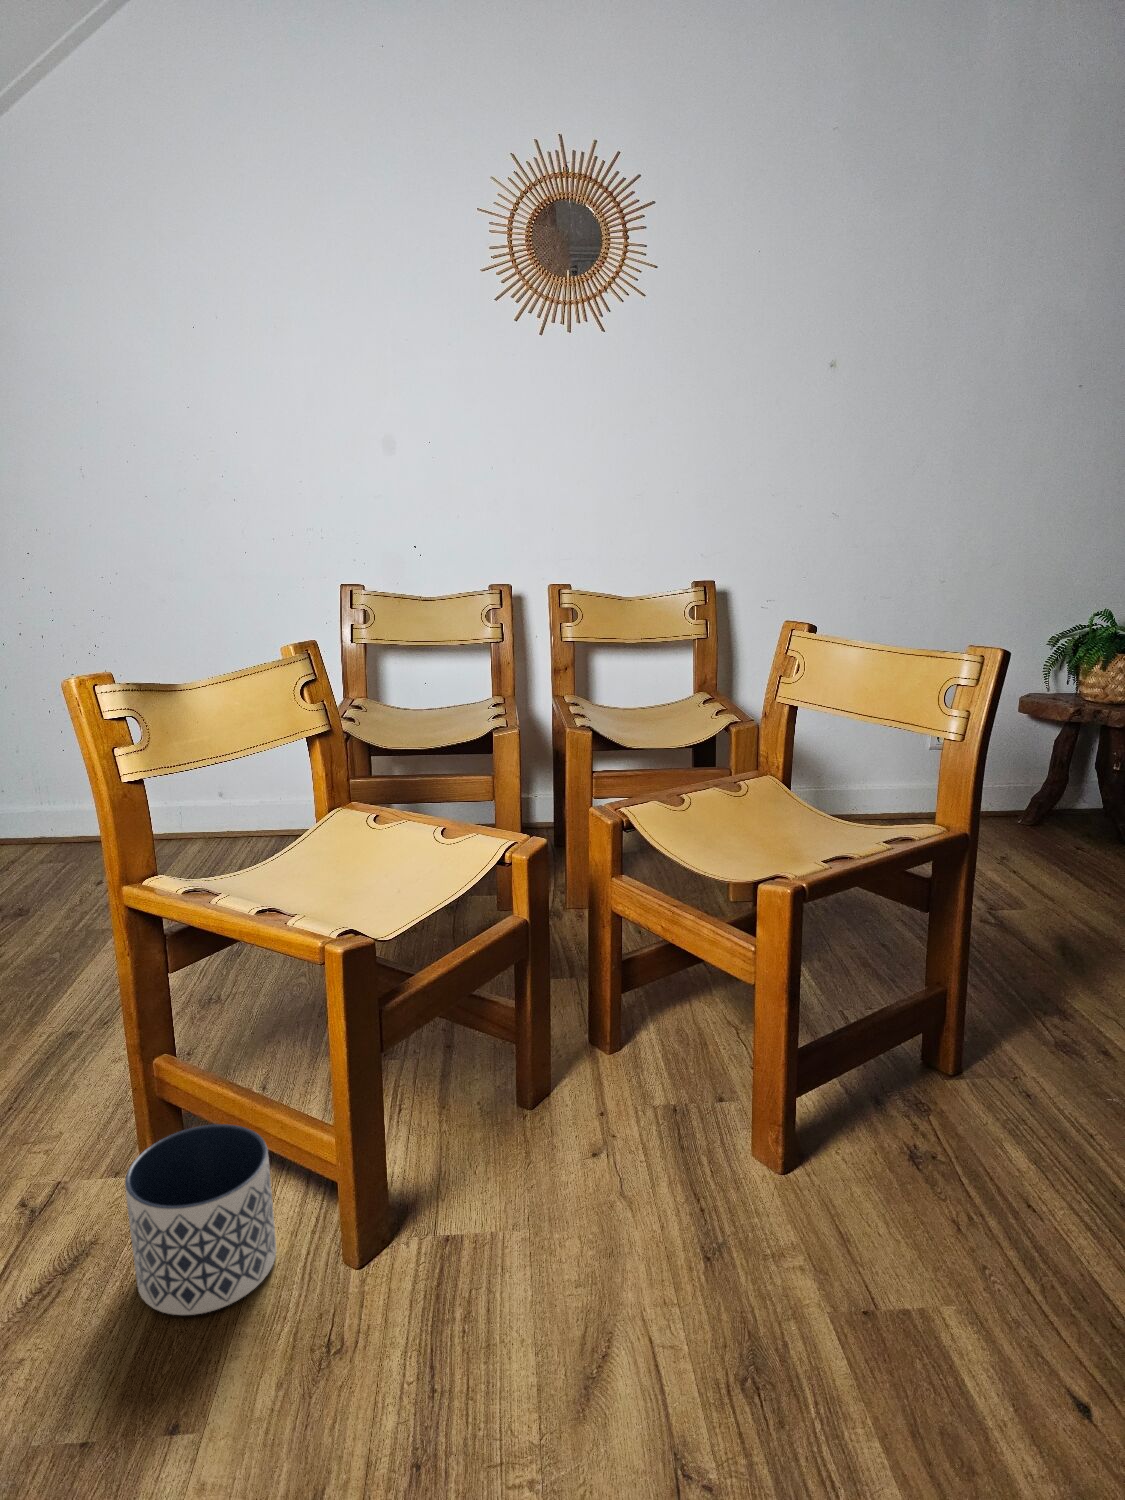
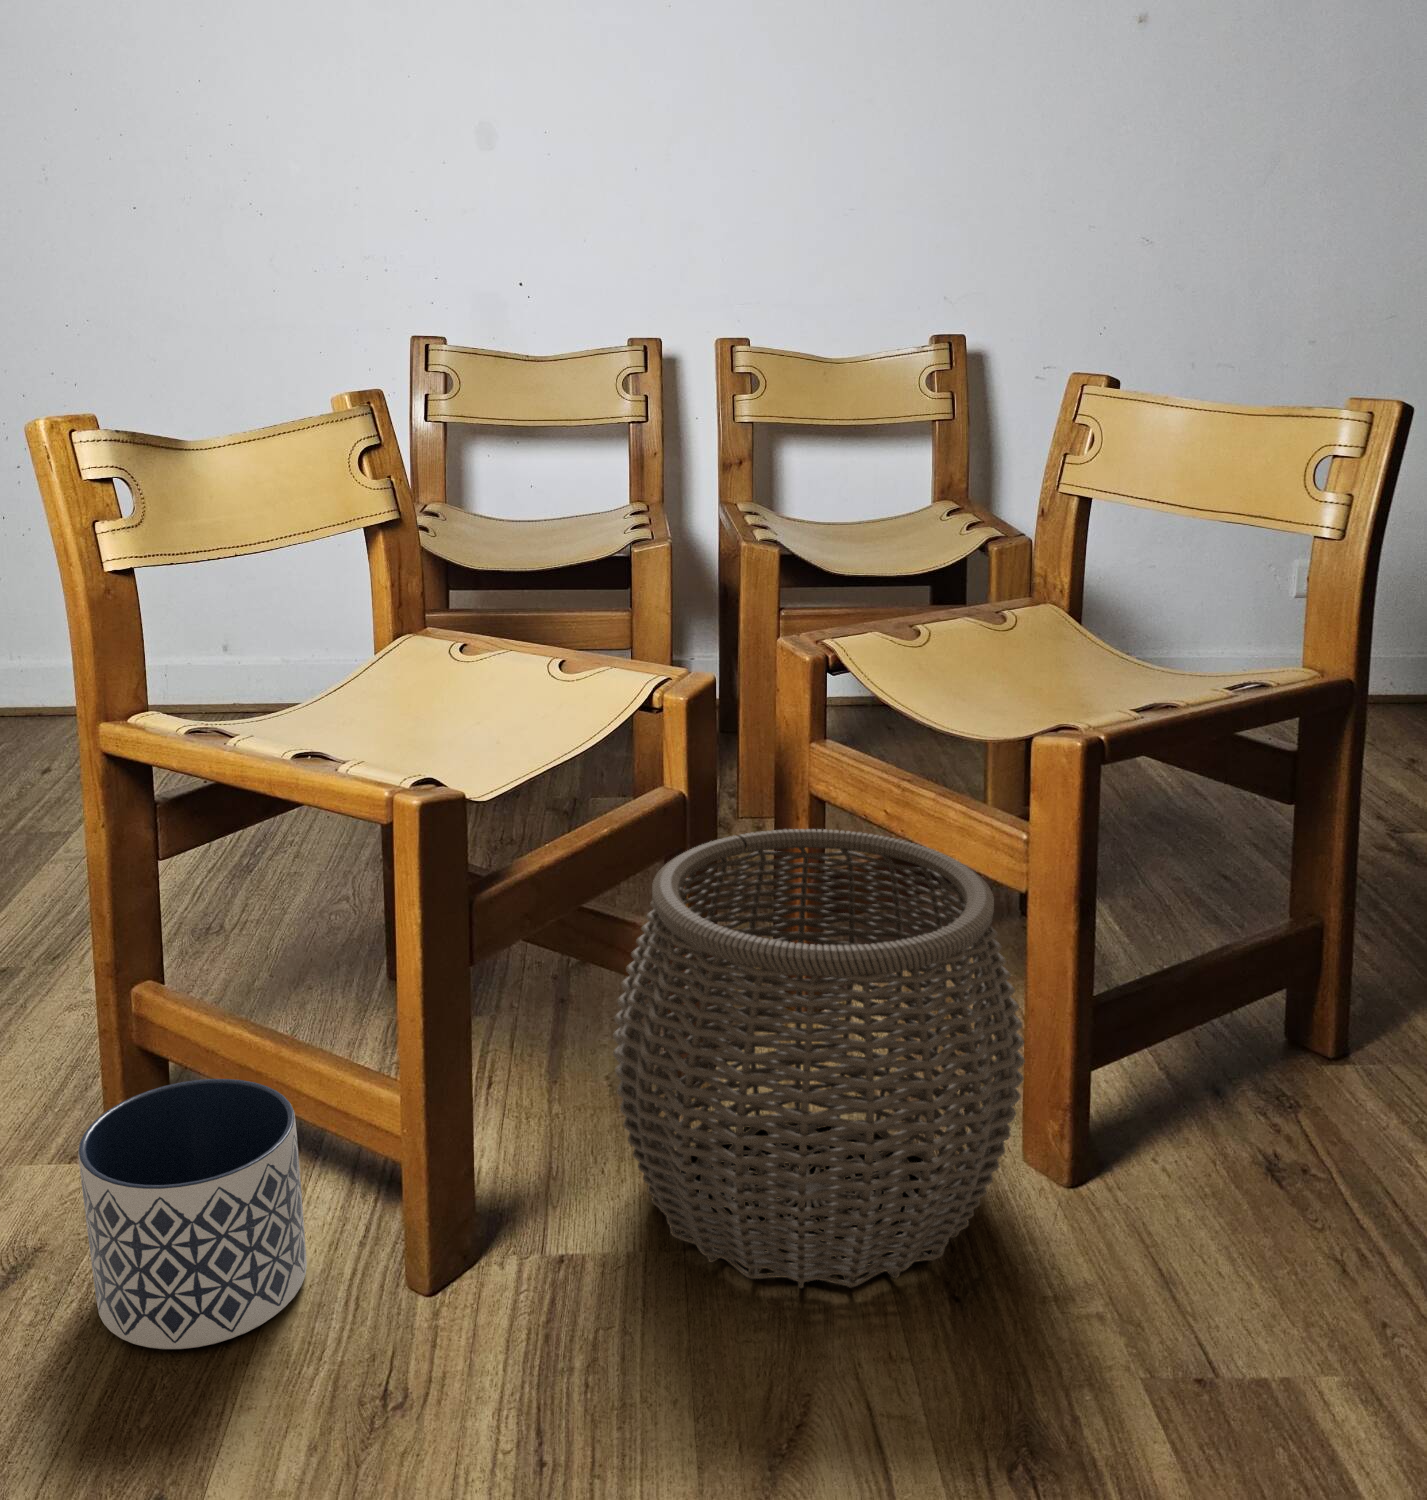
woven basket: none [477,938,747,1255] -> present [613,829,1025,1288]

